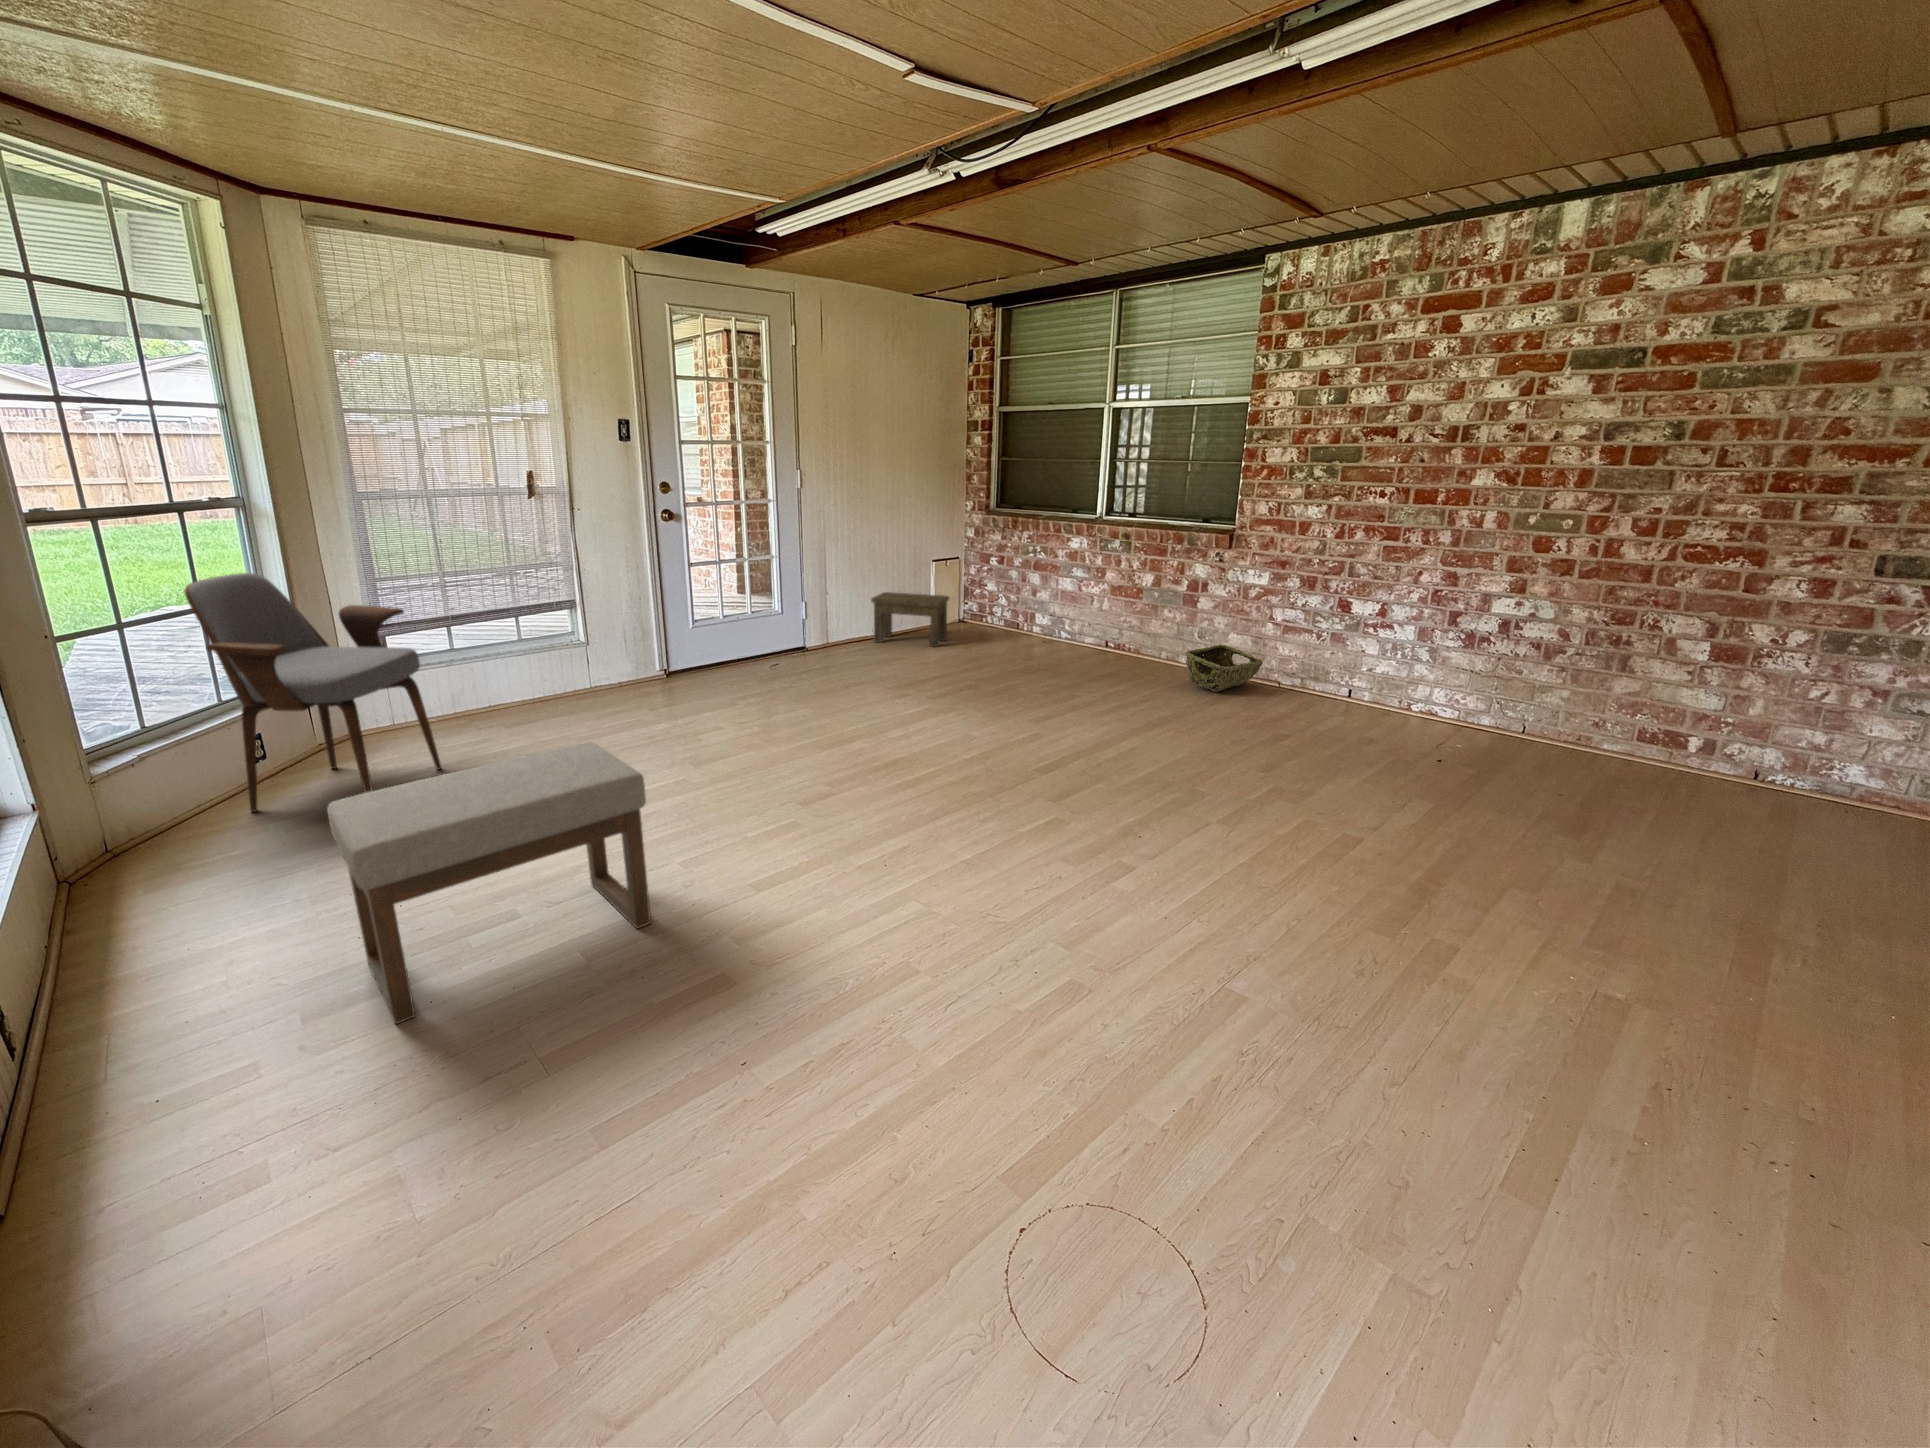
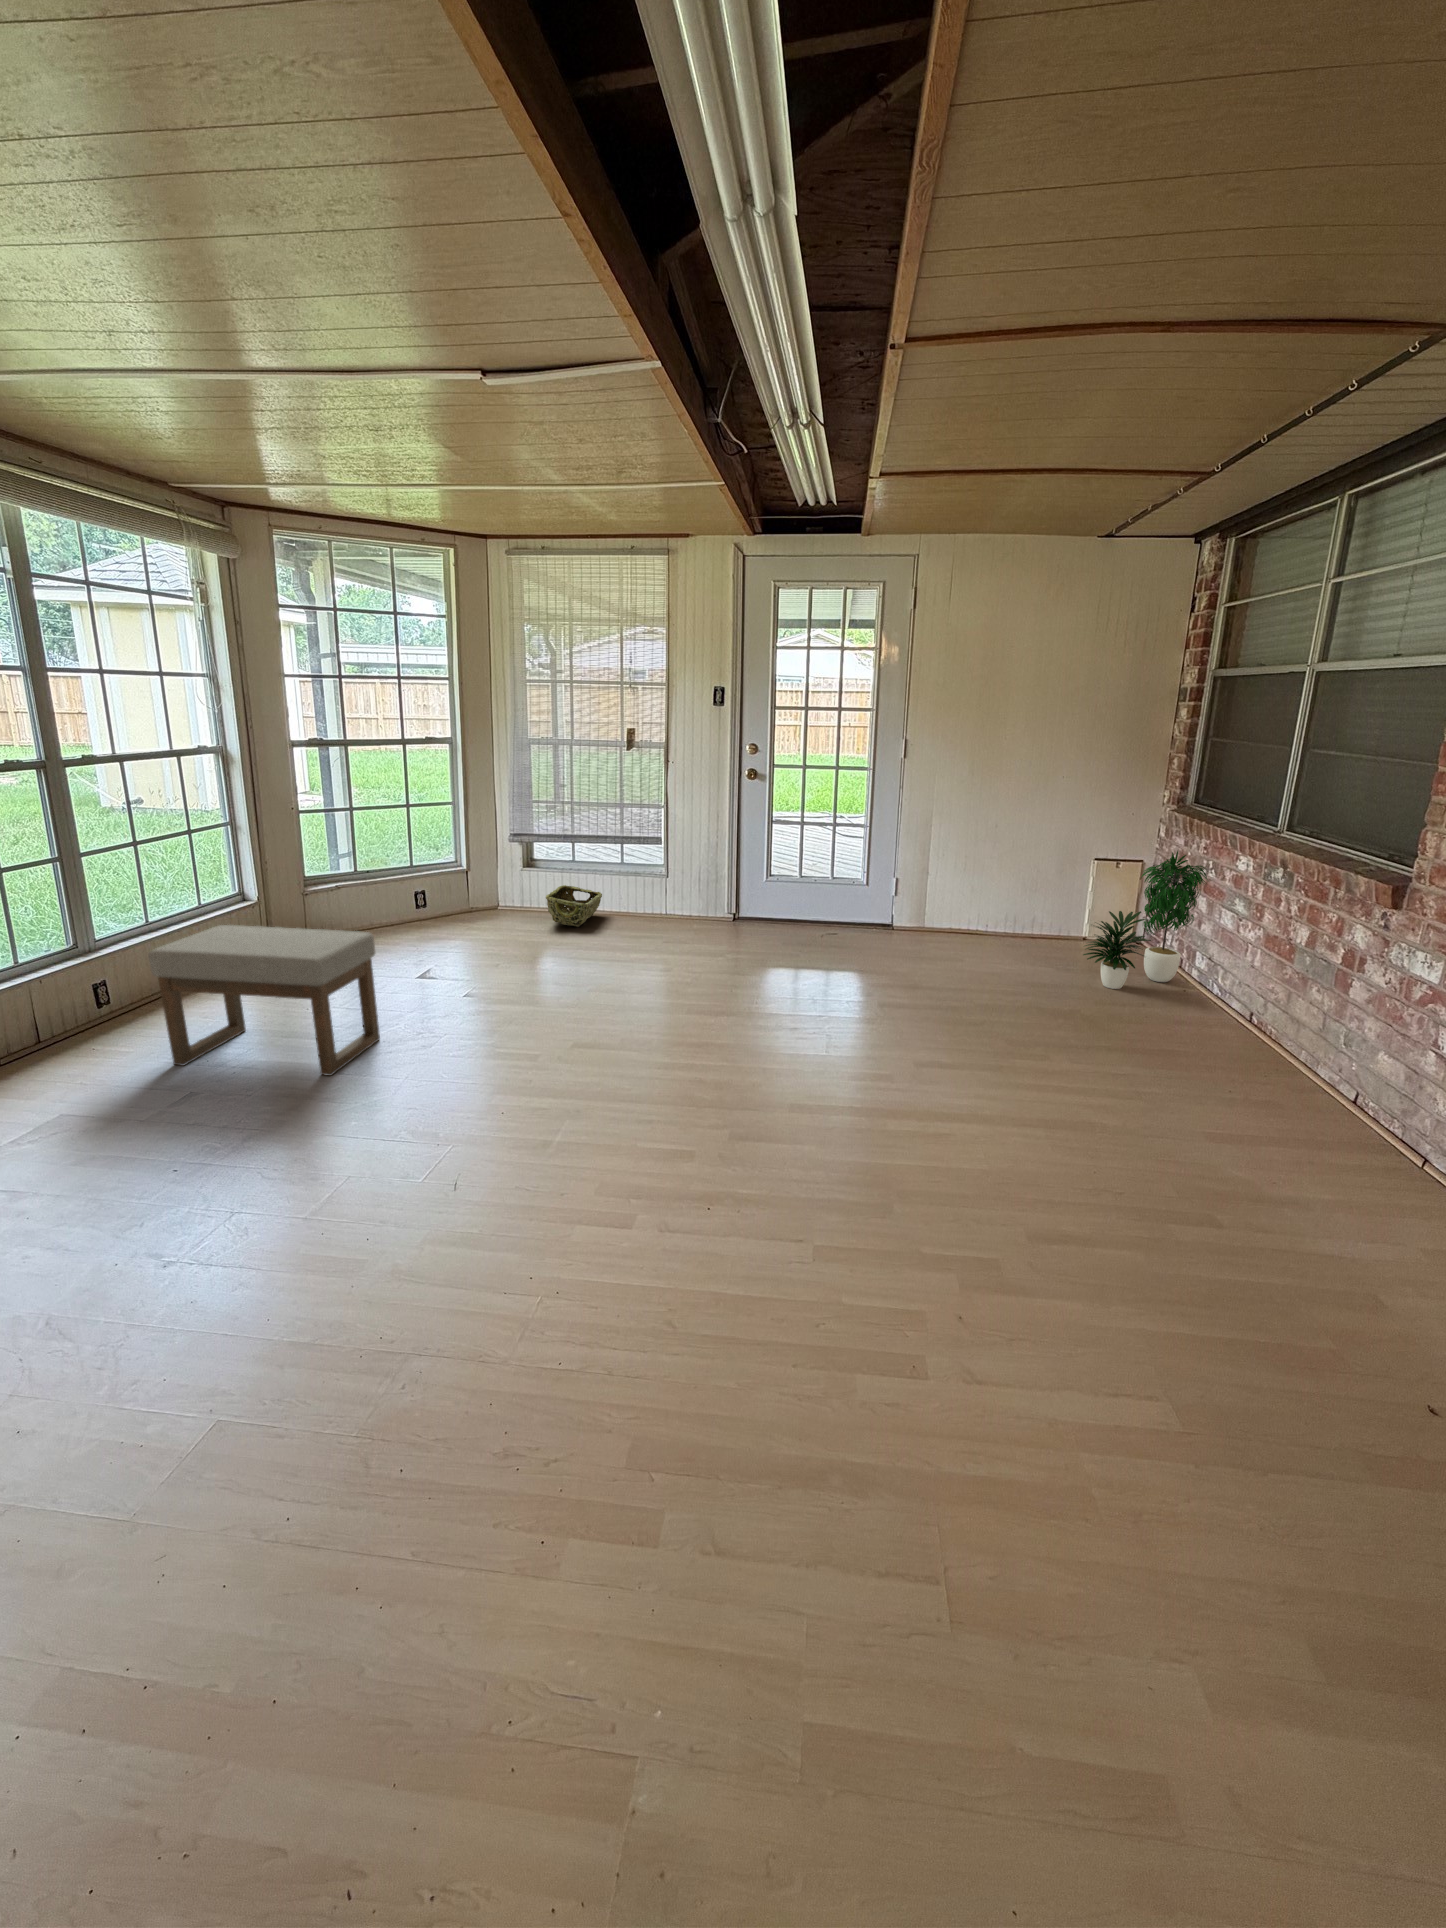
potted plant: none [992,540,1054,651] -> present [1083,851,1208,989]
armchair: present [184,573,442,812] -> none [354,788,495,955]
side table: present [871,592,950,647] -> none [972,884,1065,958]
woven basket: present [1185,645,1263,692] -> present [546,885,602,927]

